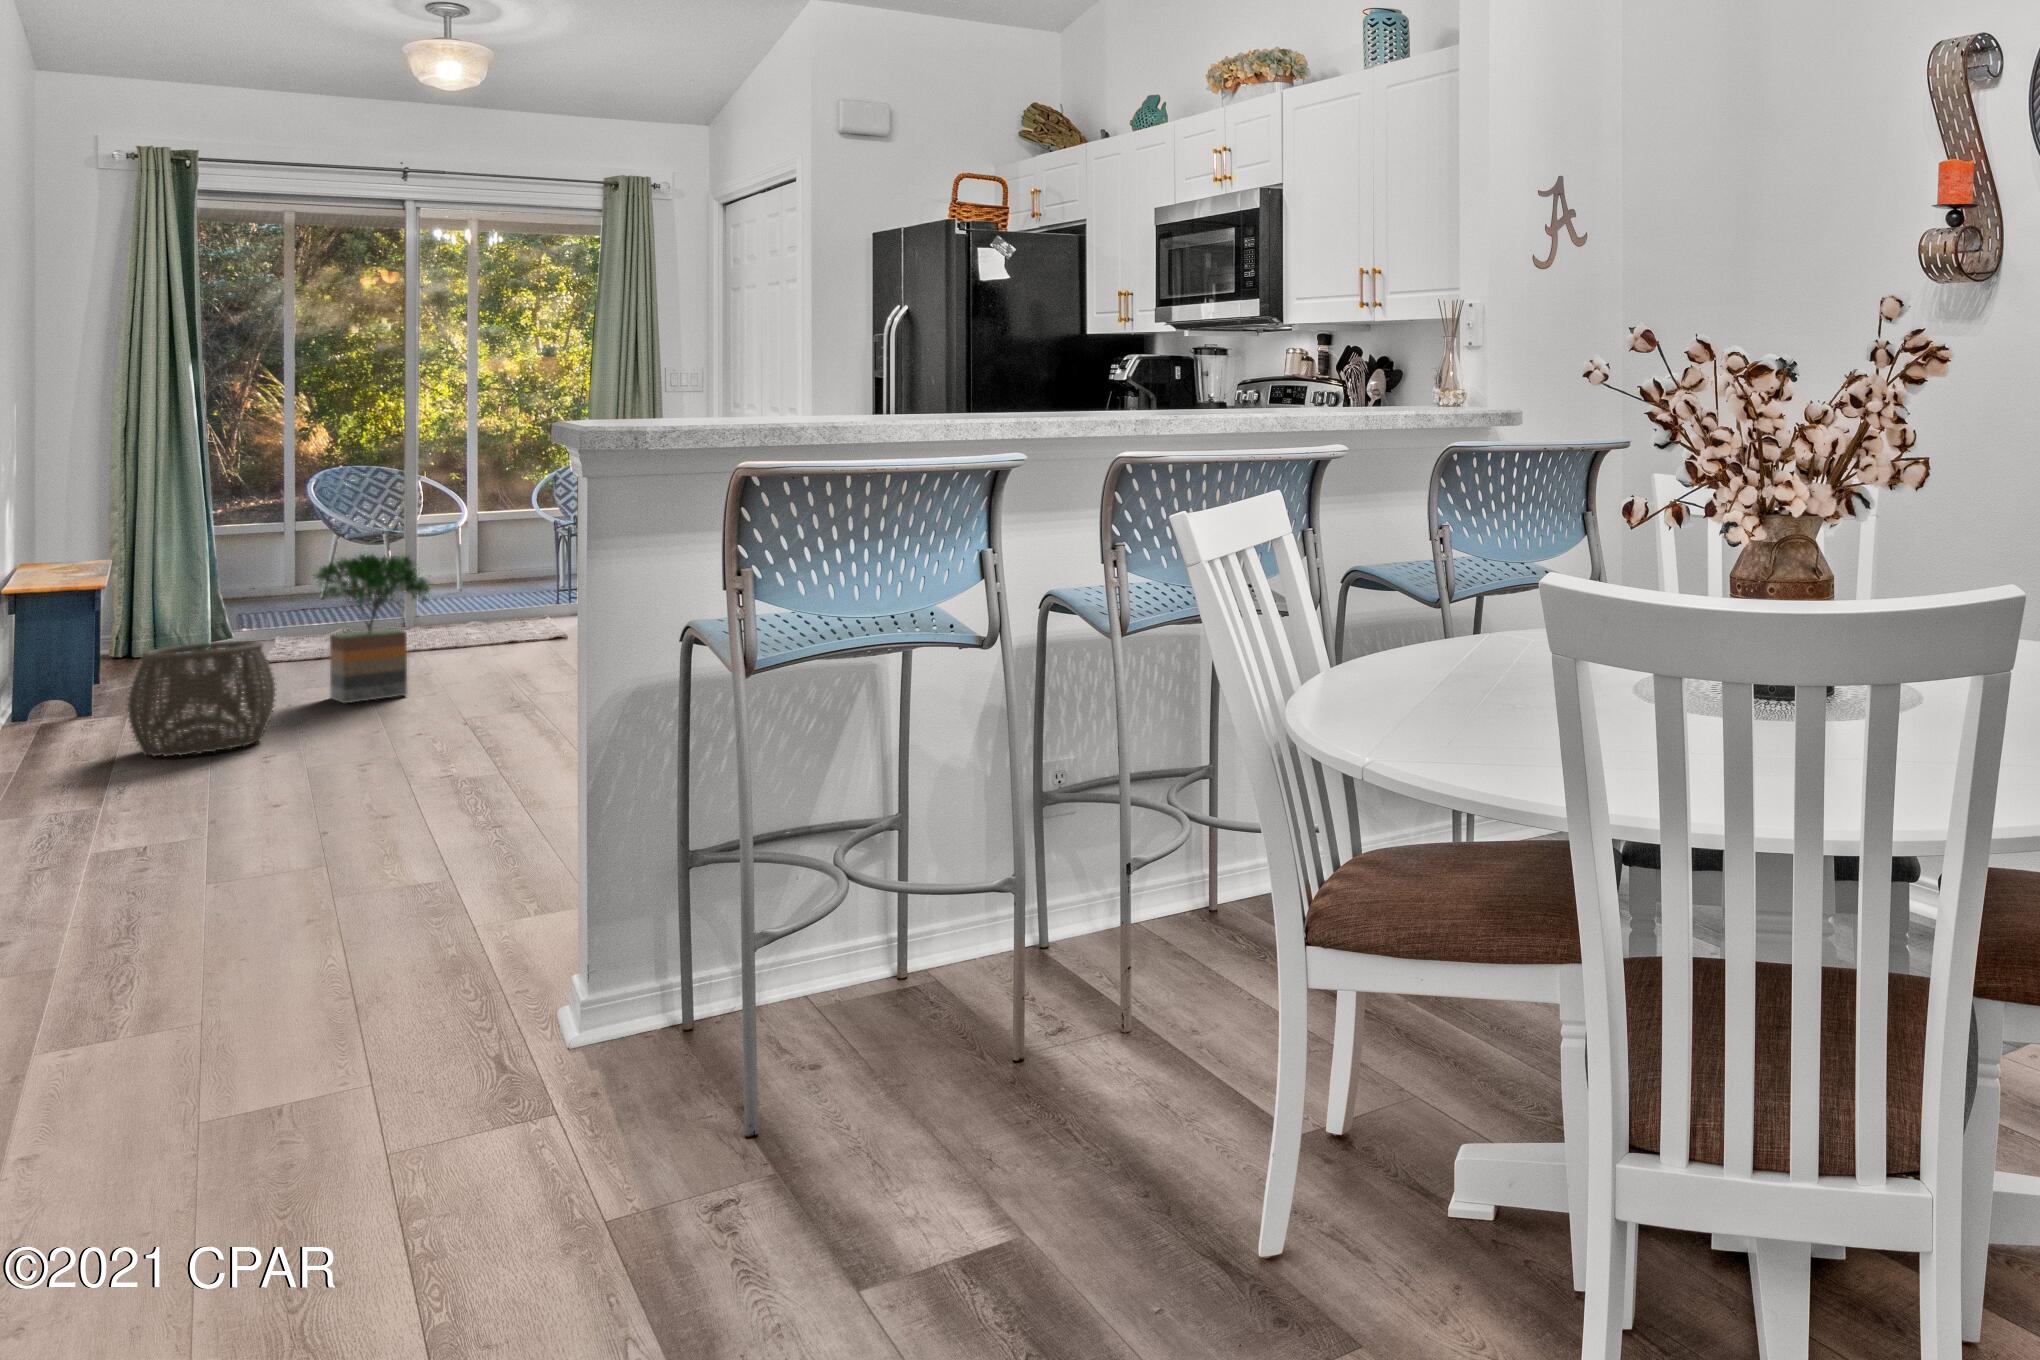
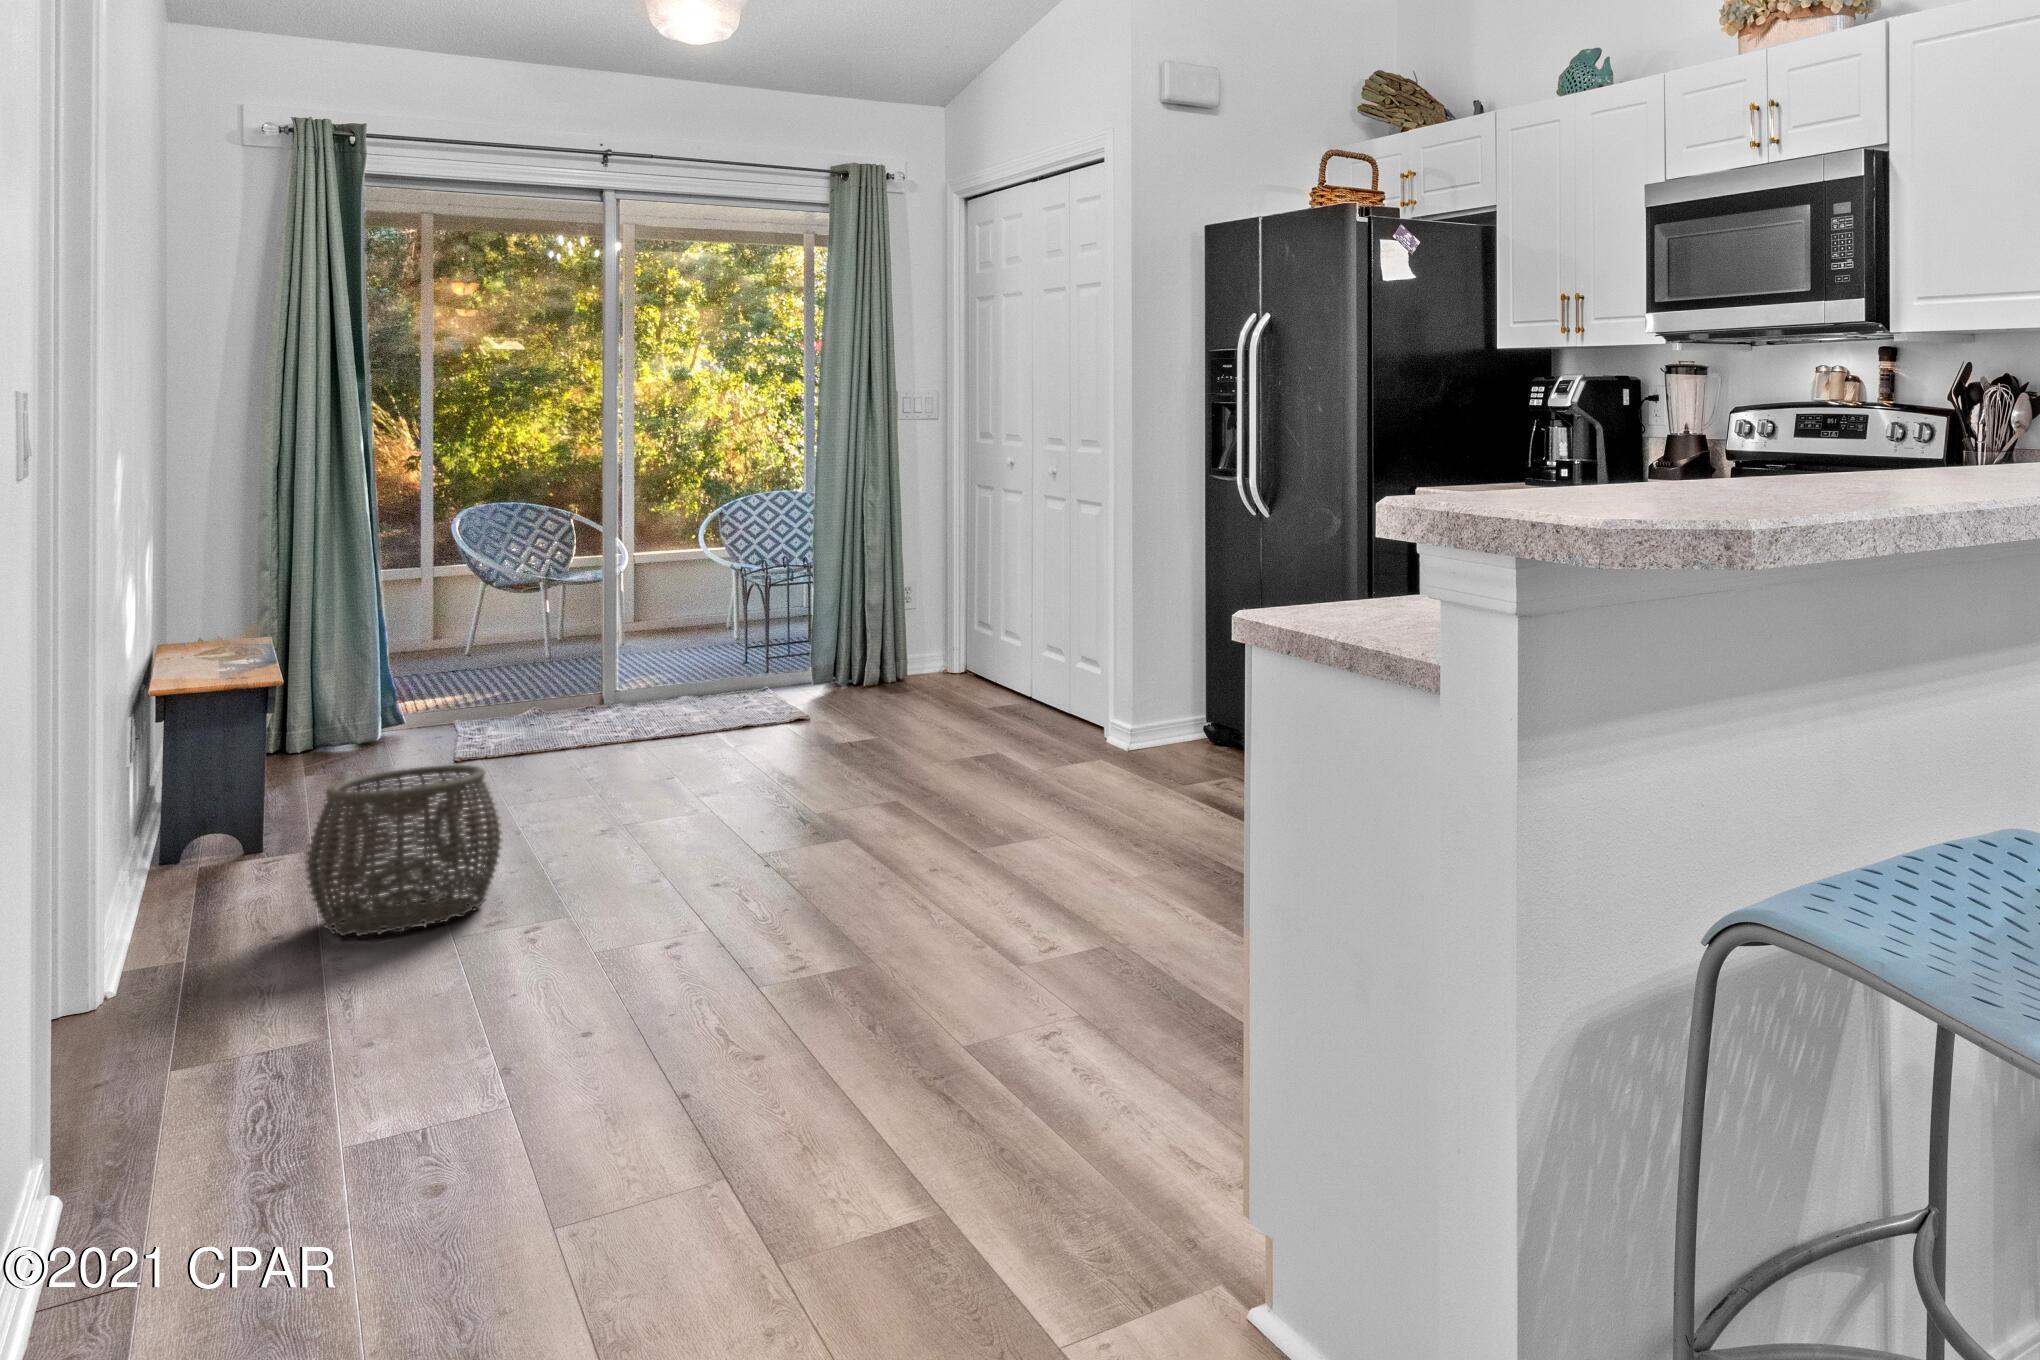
potted tree: present [313,554,431,704] -> none [525,632,683,833]

